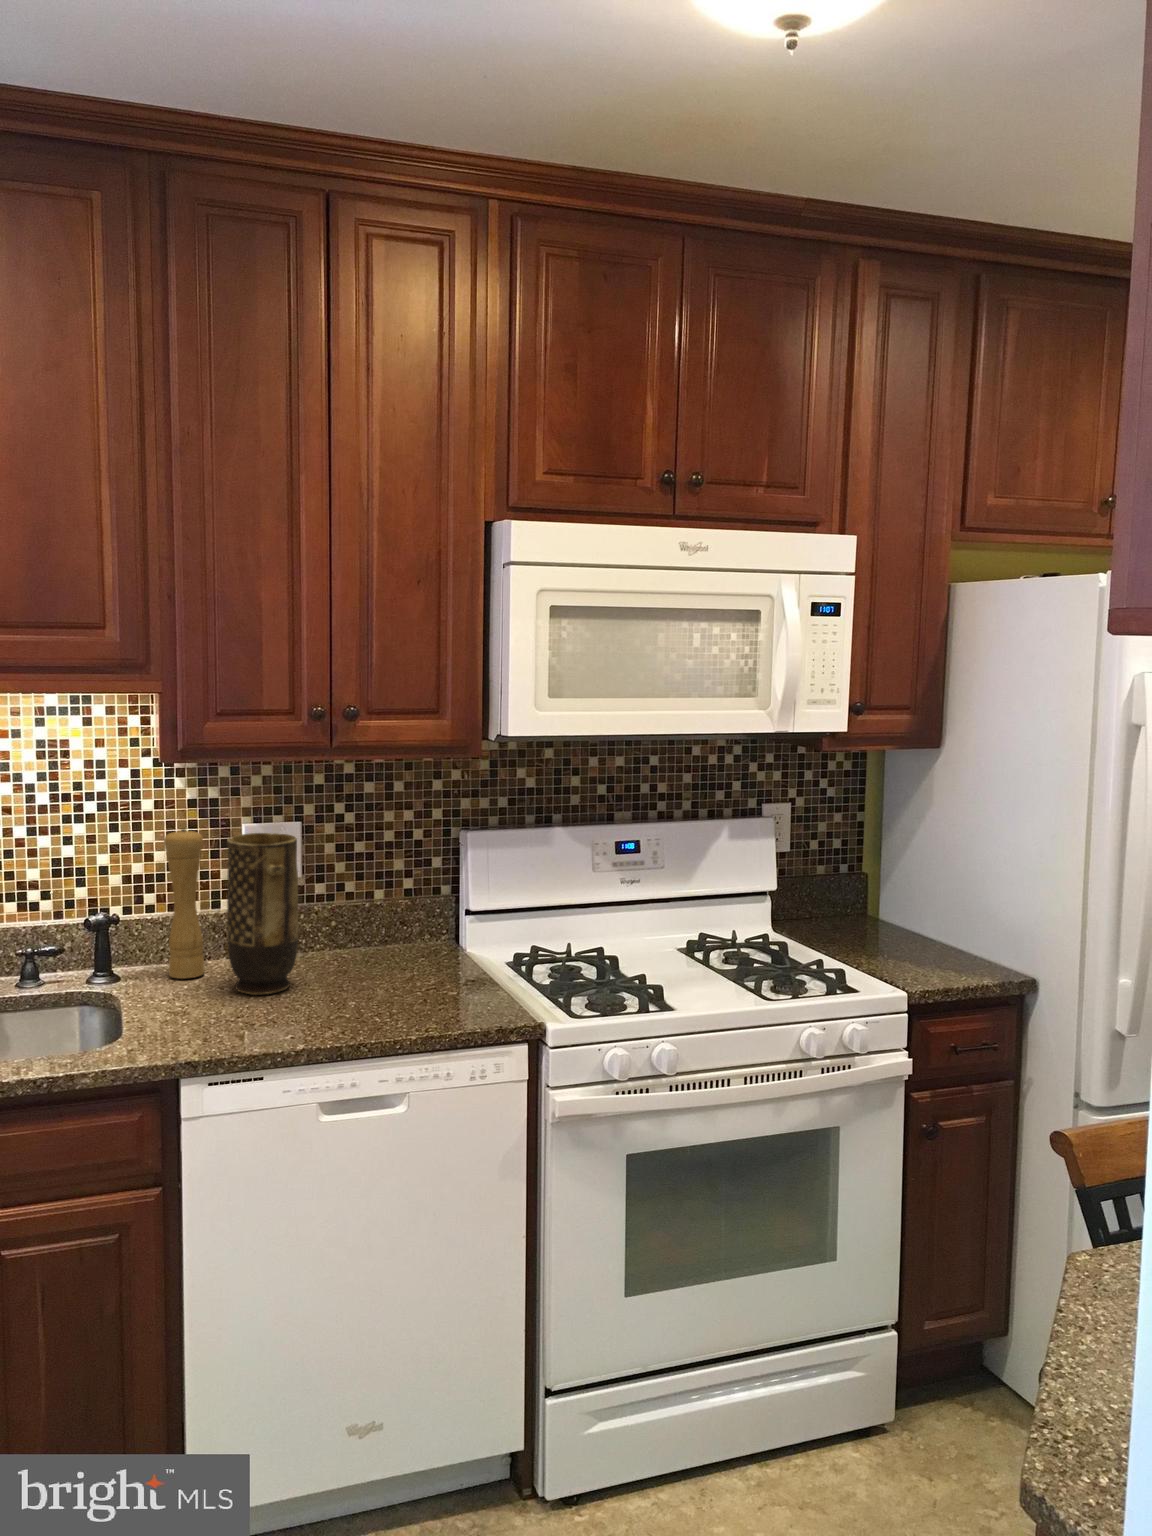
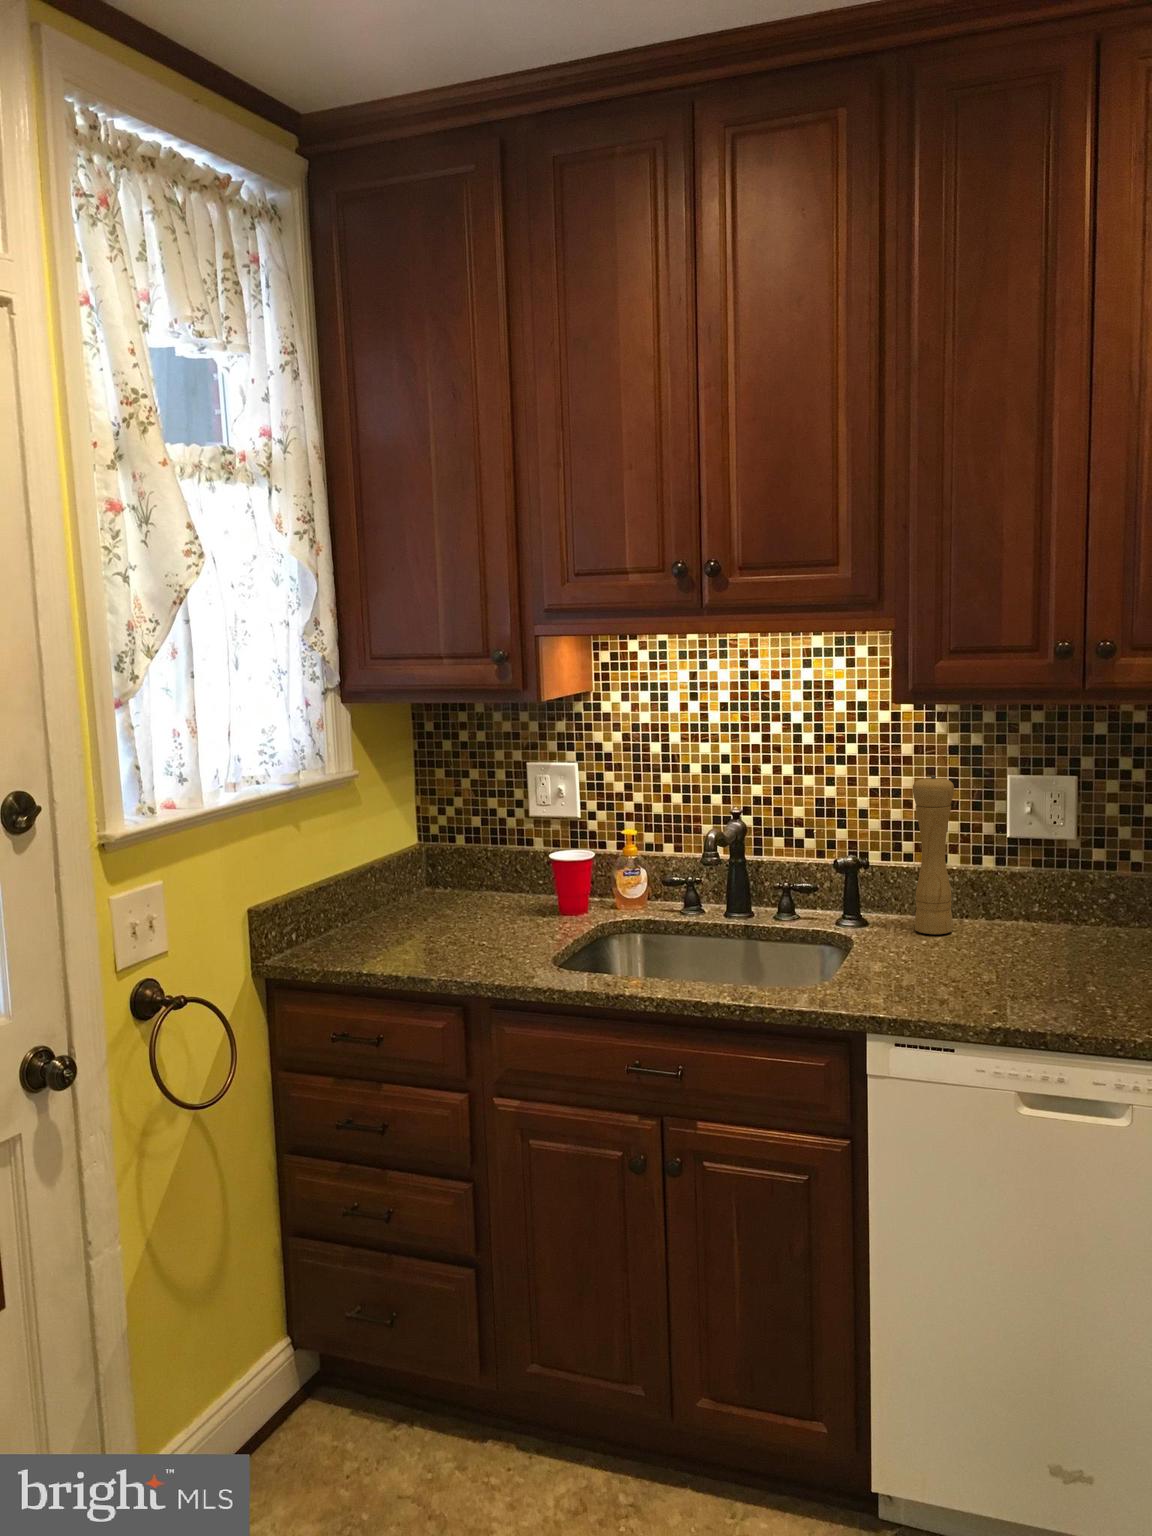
vase: present [227,833,298,995] -> none [963,784,1044,963]

